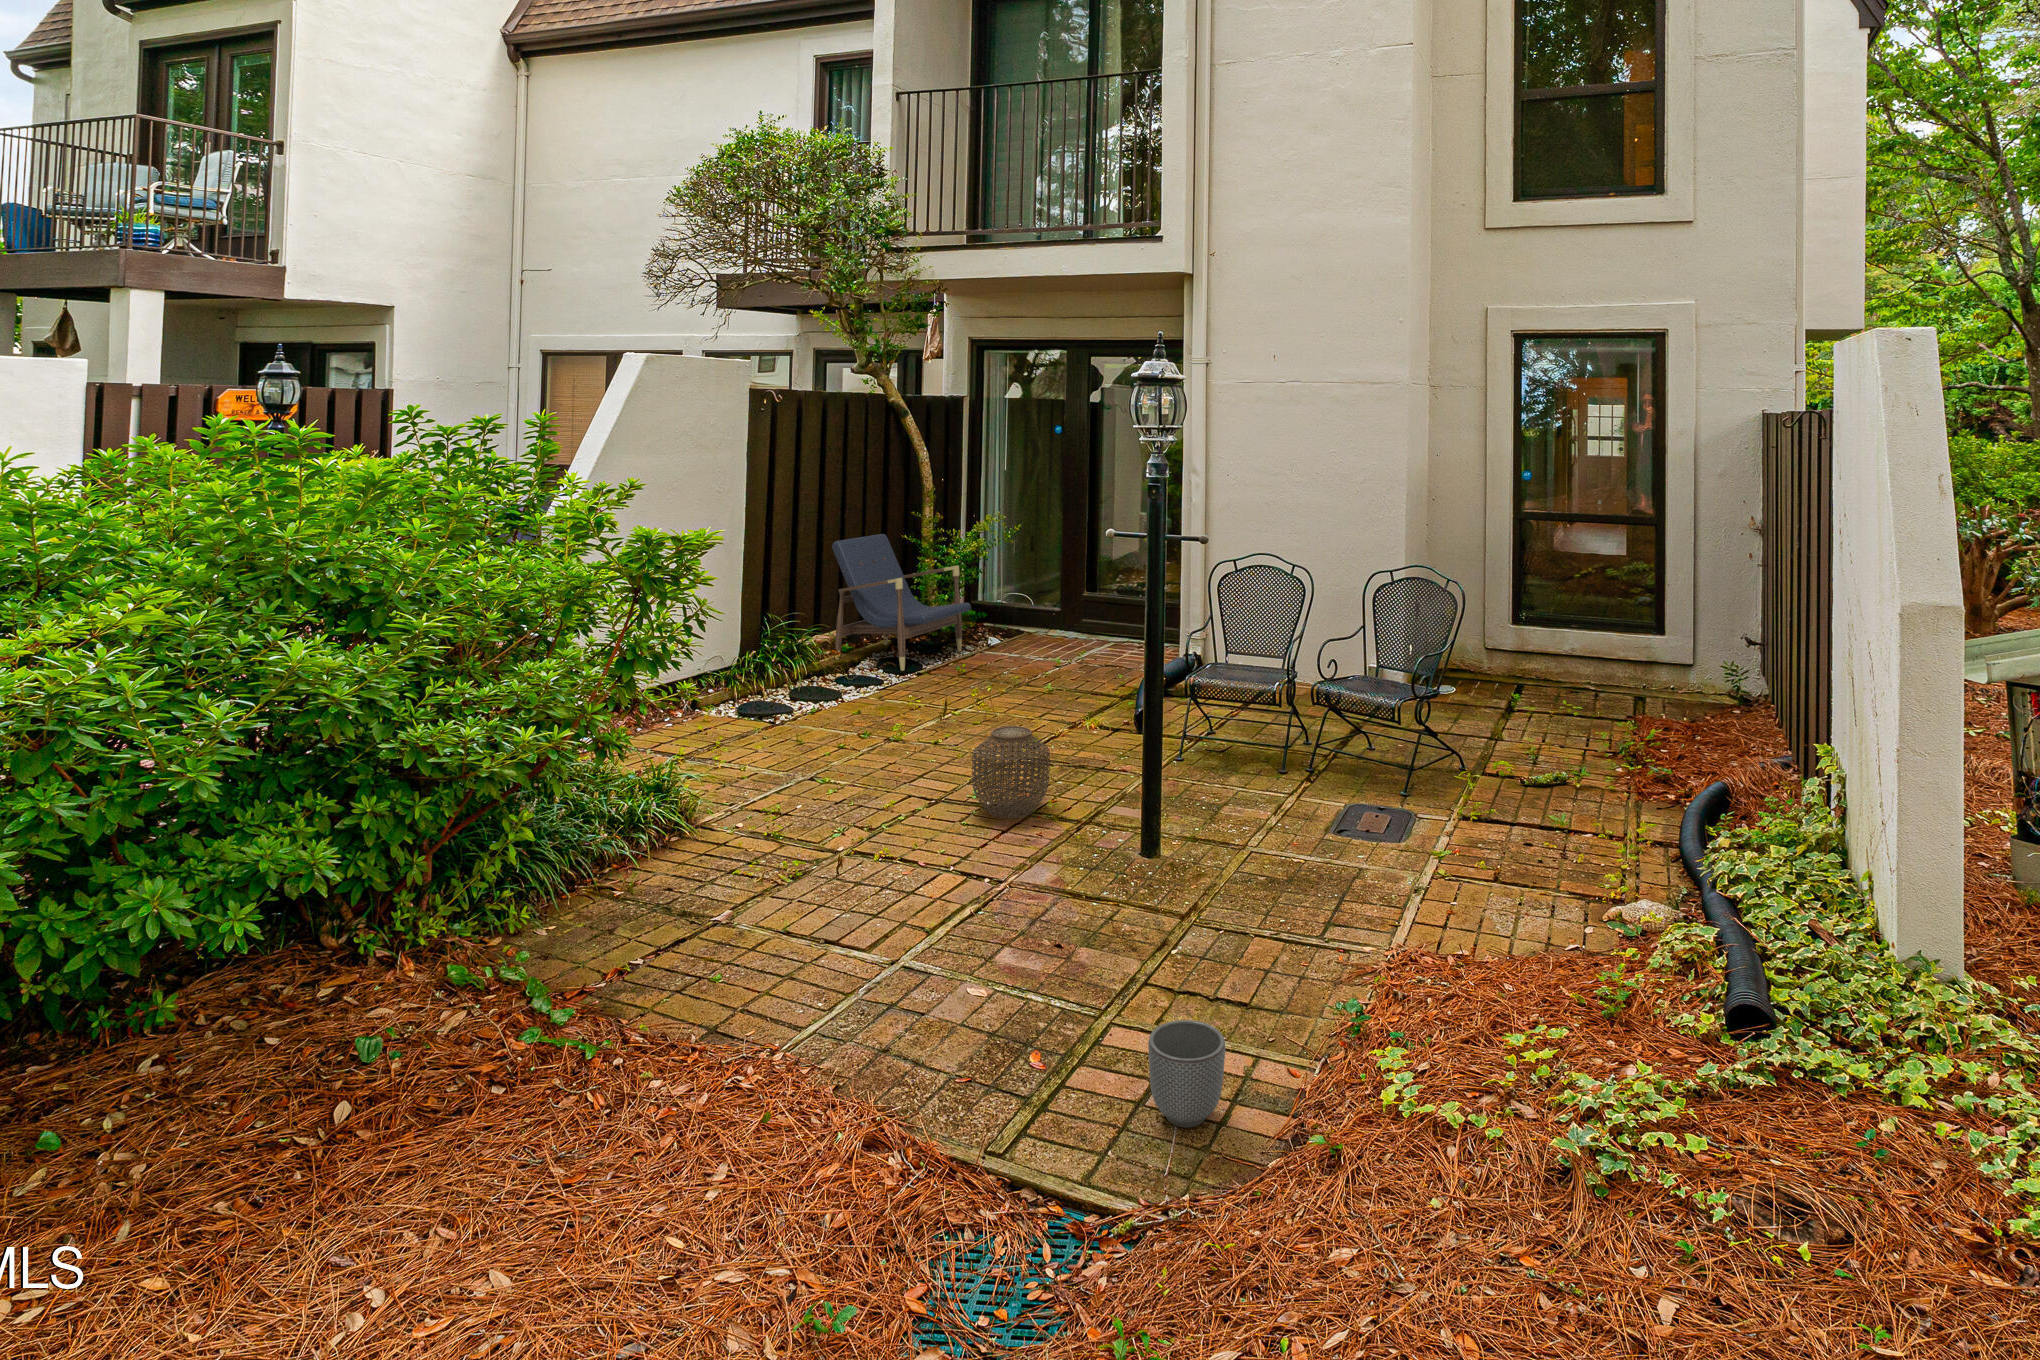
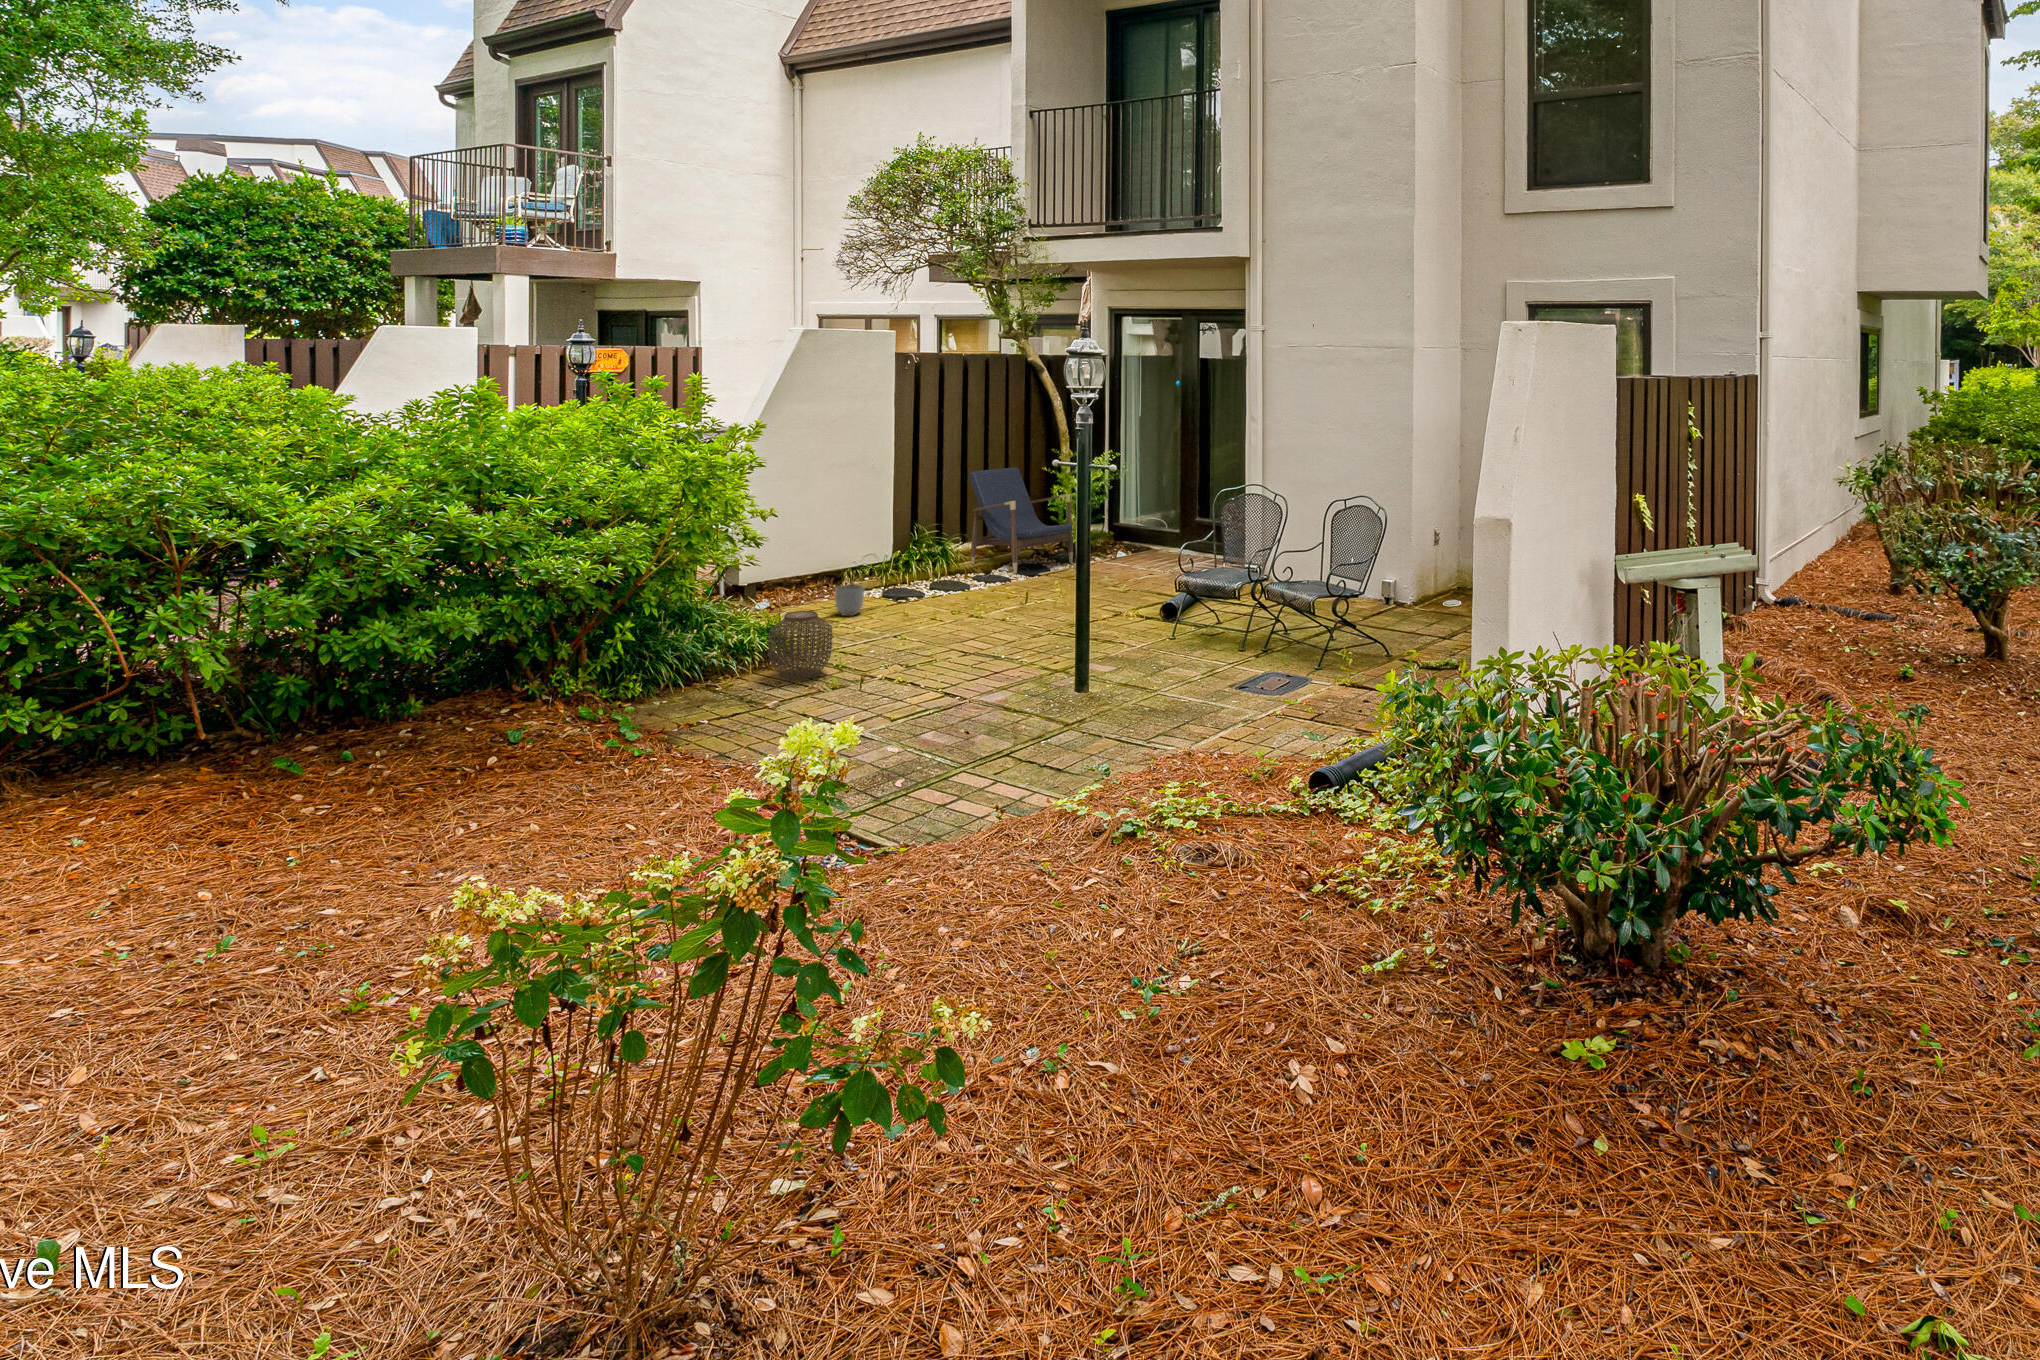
woven basket: present [972,726,1050,819] -> present [768,611,832,680]
planter: present [1148,1020,1225,1128] -> present [835,585,865,616]

